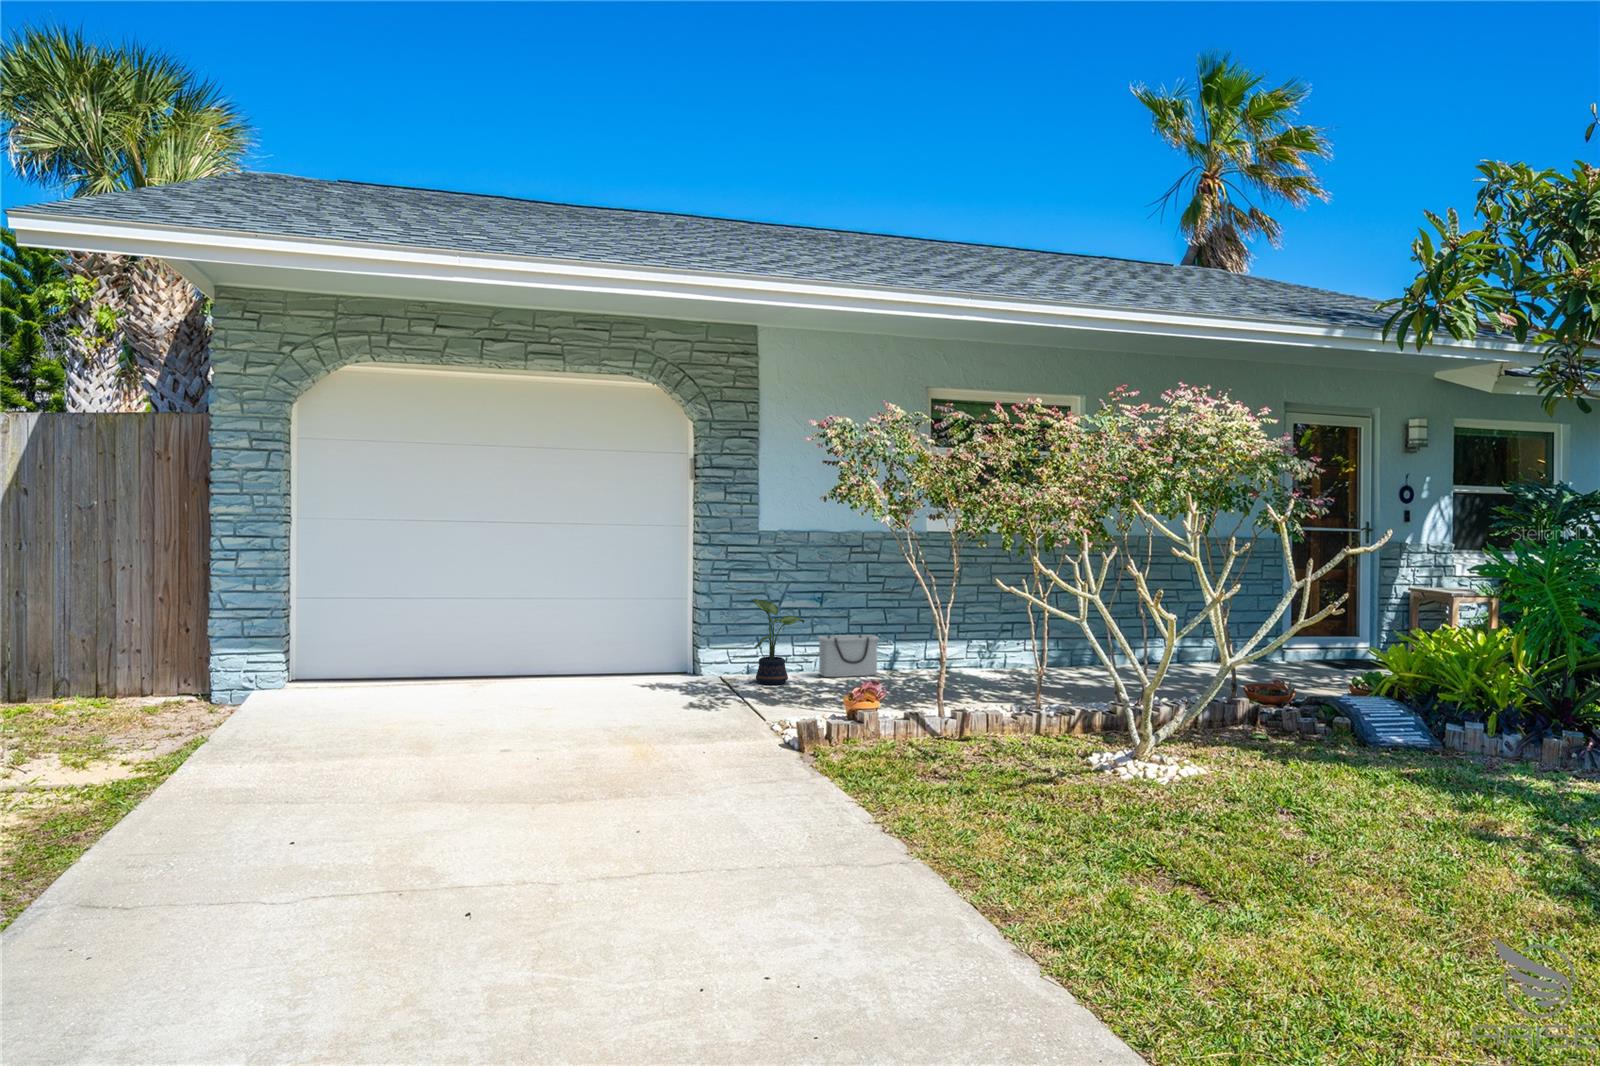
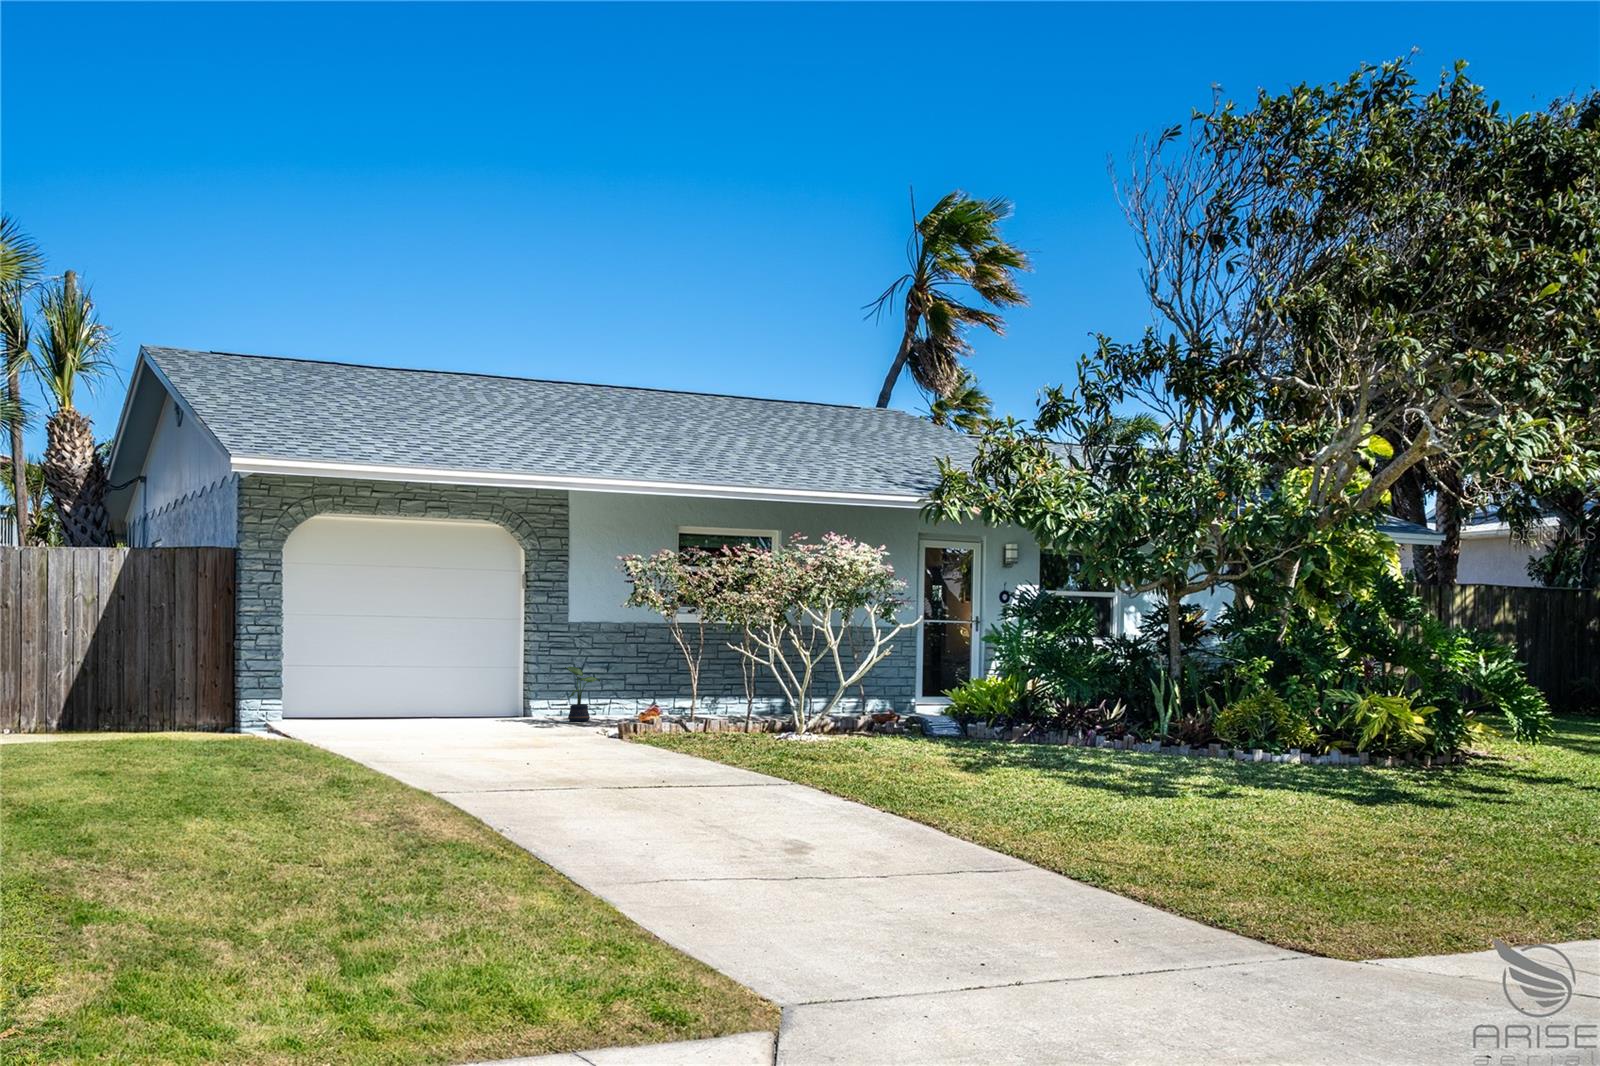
storage bin: present [818,635,879,677] -> none [607,691,649,719]

